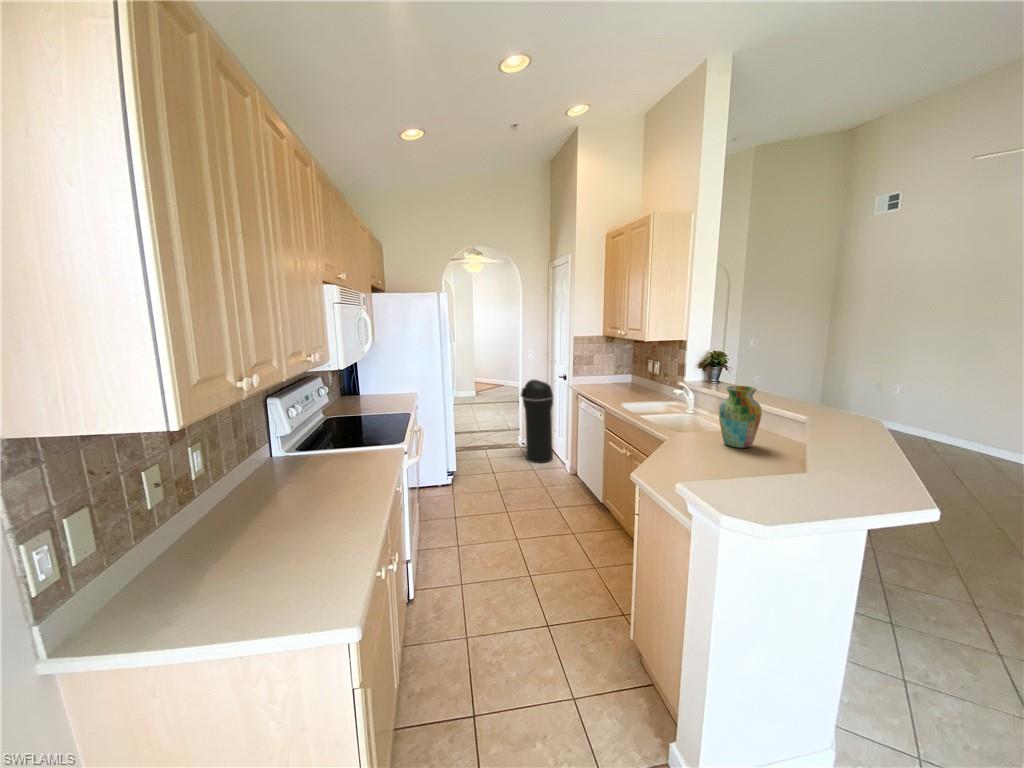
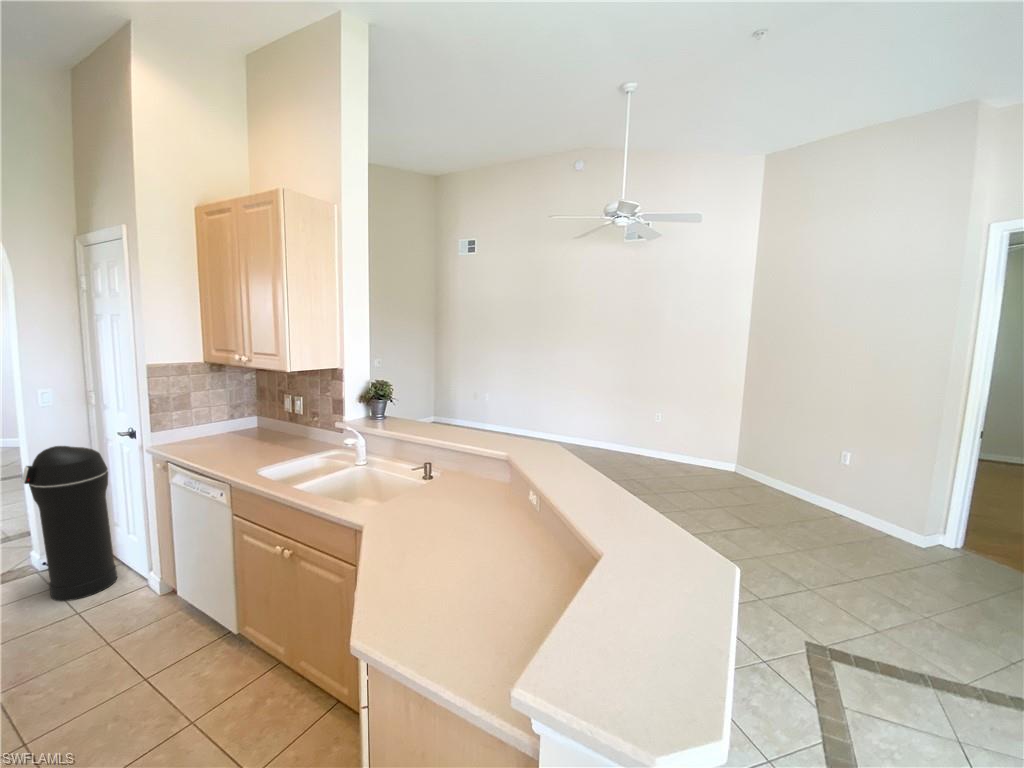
vase: present [718,386,762,448] -> none [421,428,471,510]

